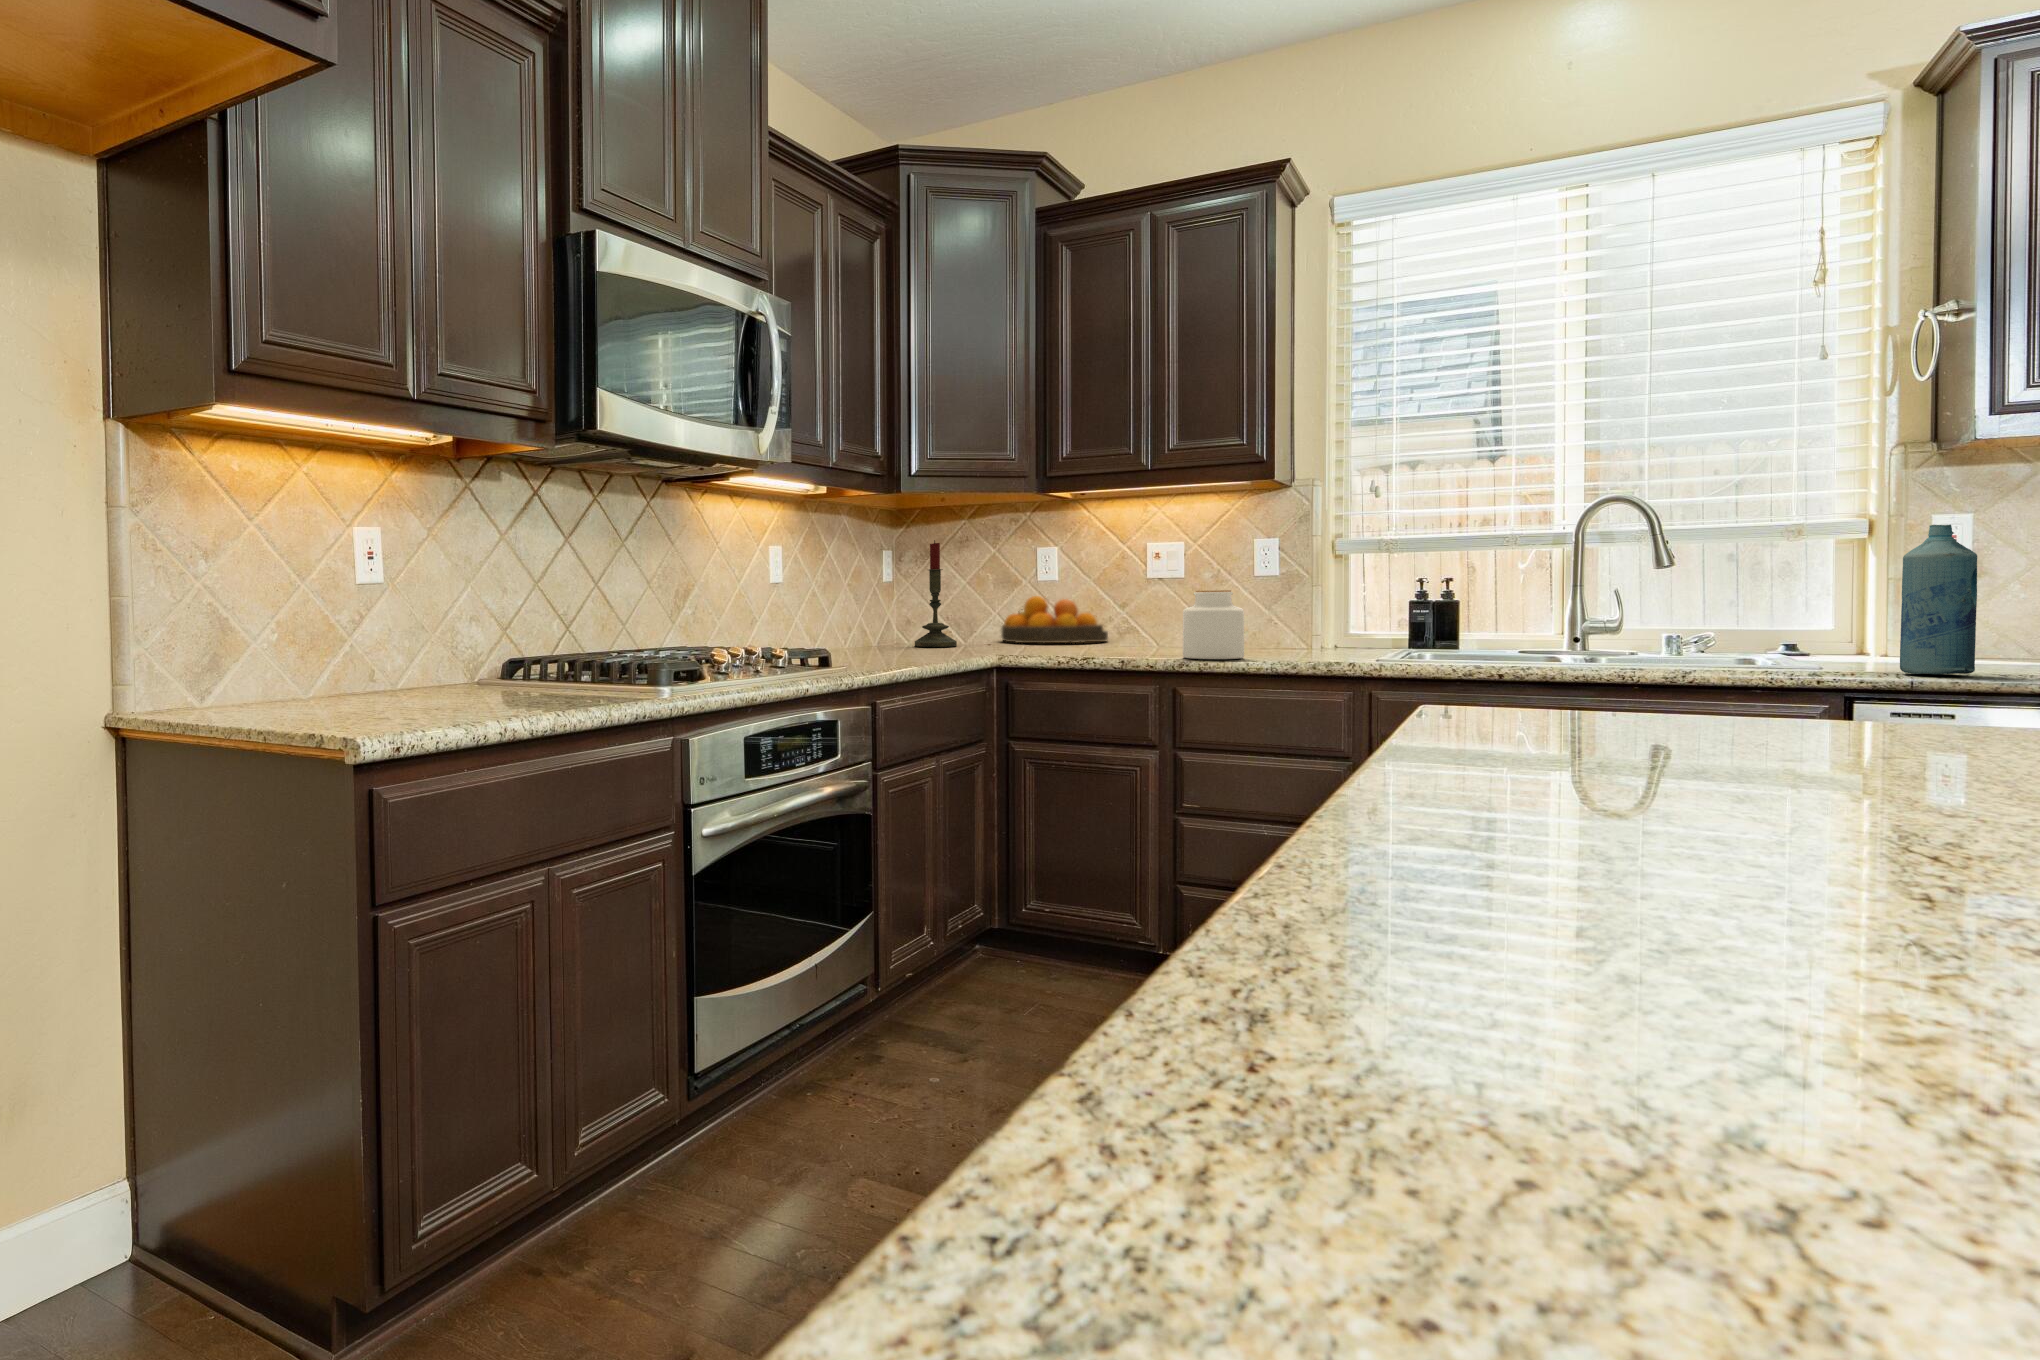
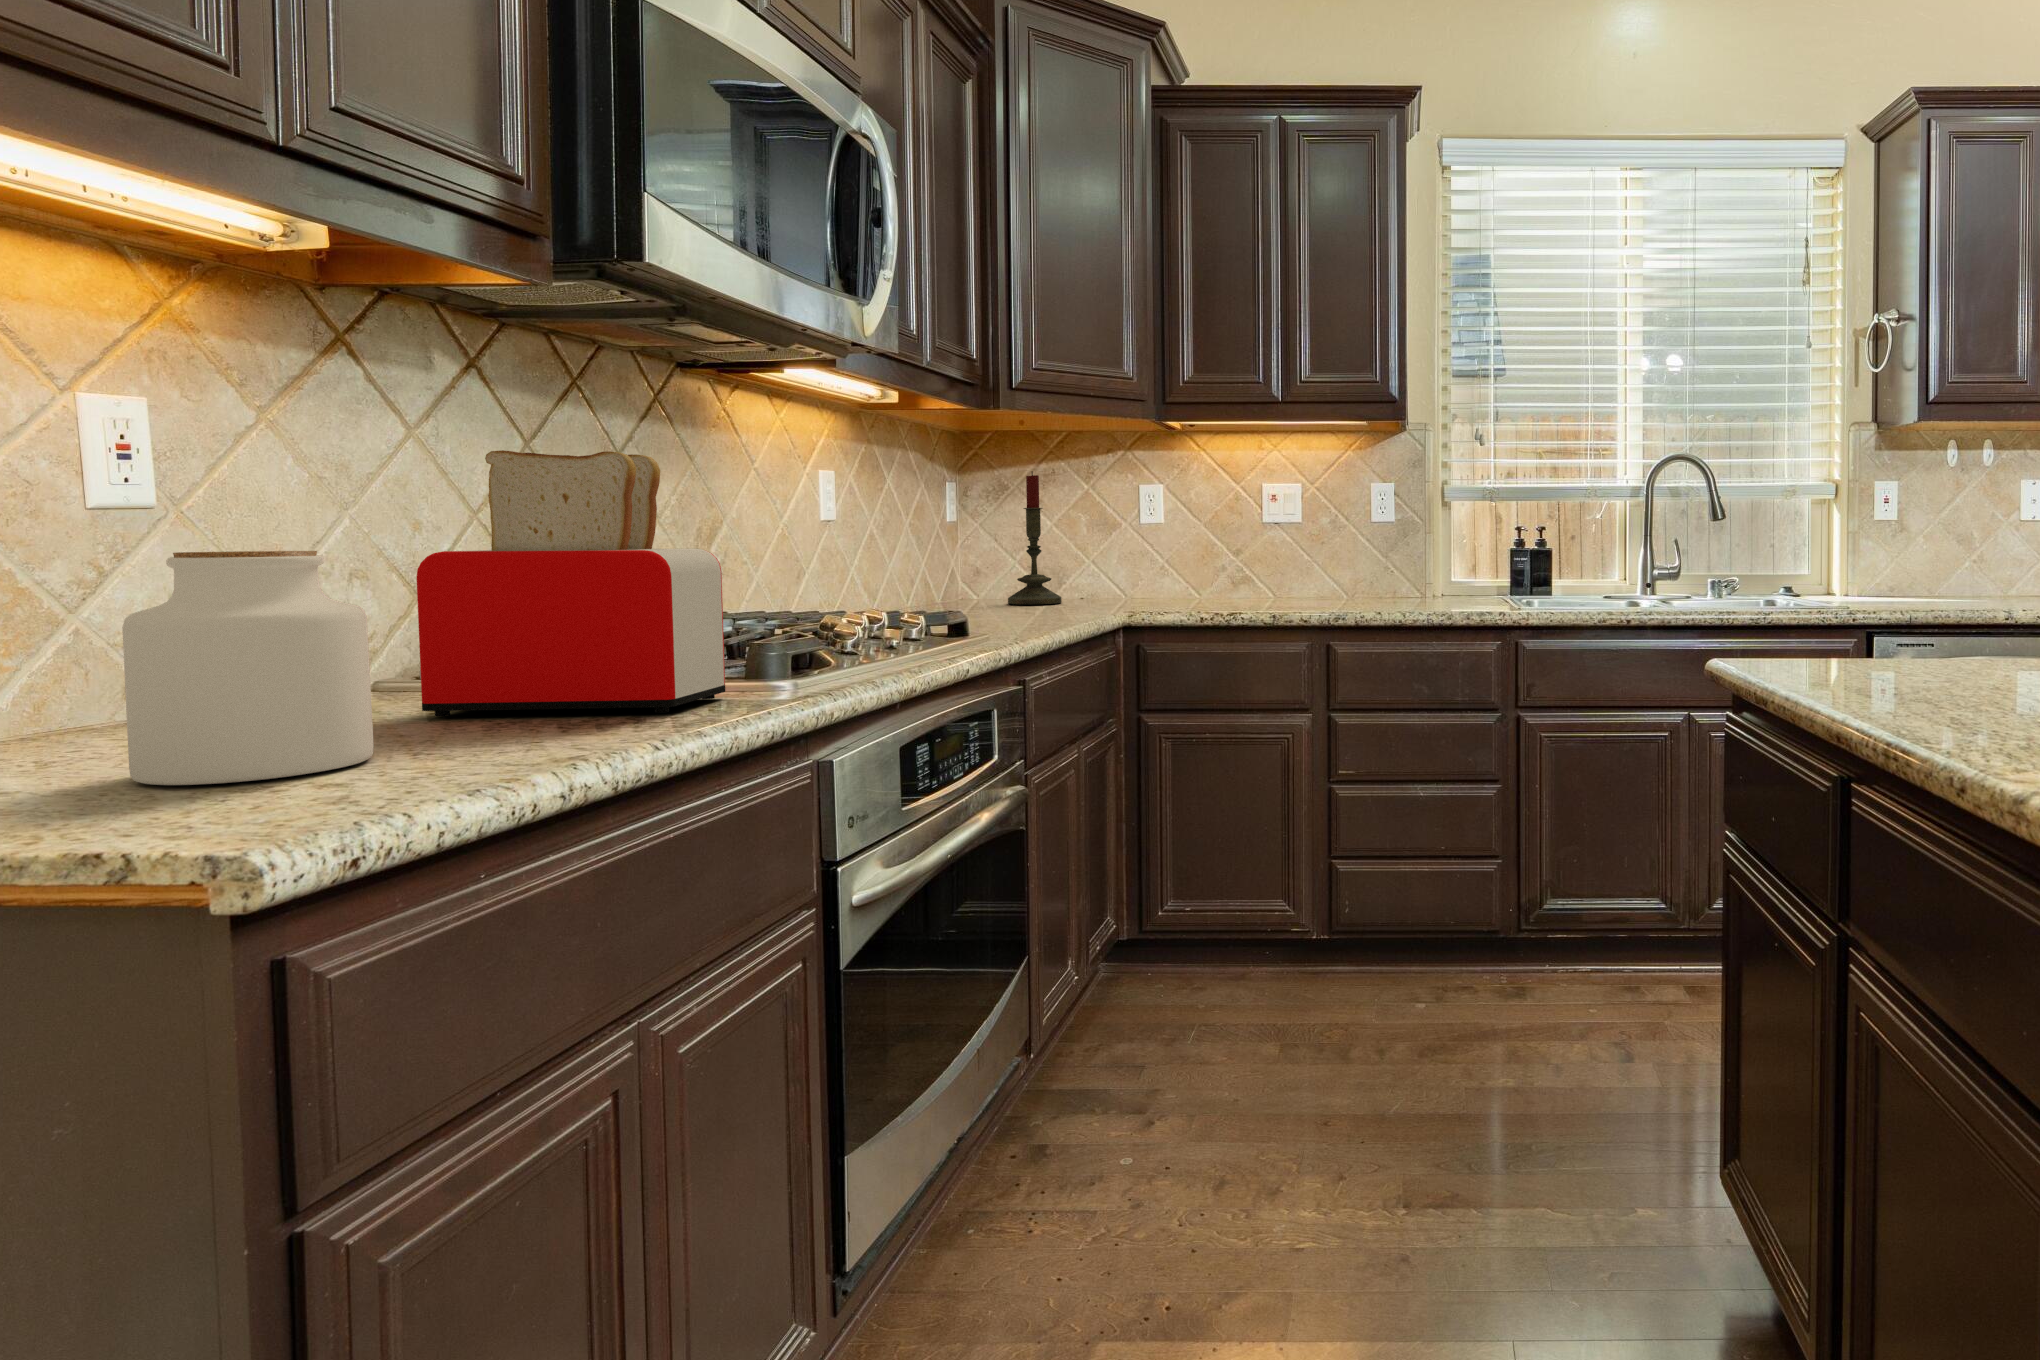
bottle: present [1900,525,1977,674] -> none [1884,489,1929,610]
toaster: none [479,544,628,698] -> present [417,450,725,717]
jar: present [1183,590,1244,659] -> present [122,551,374,785]
fruit bowl: present [1002,596,1108,643] -> none [1104,541,1223,597]

